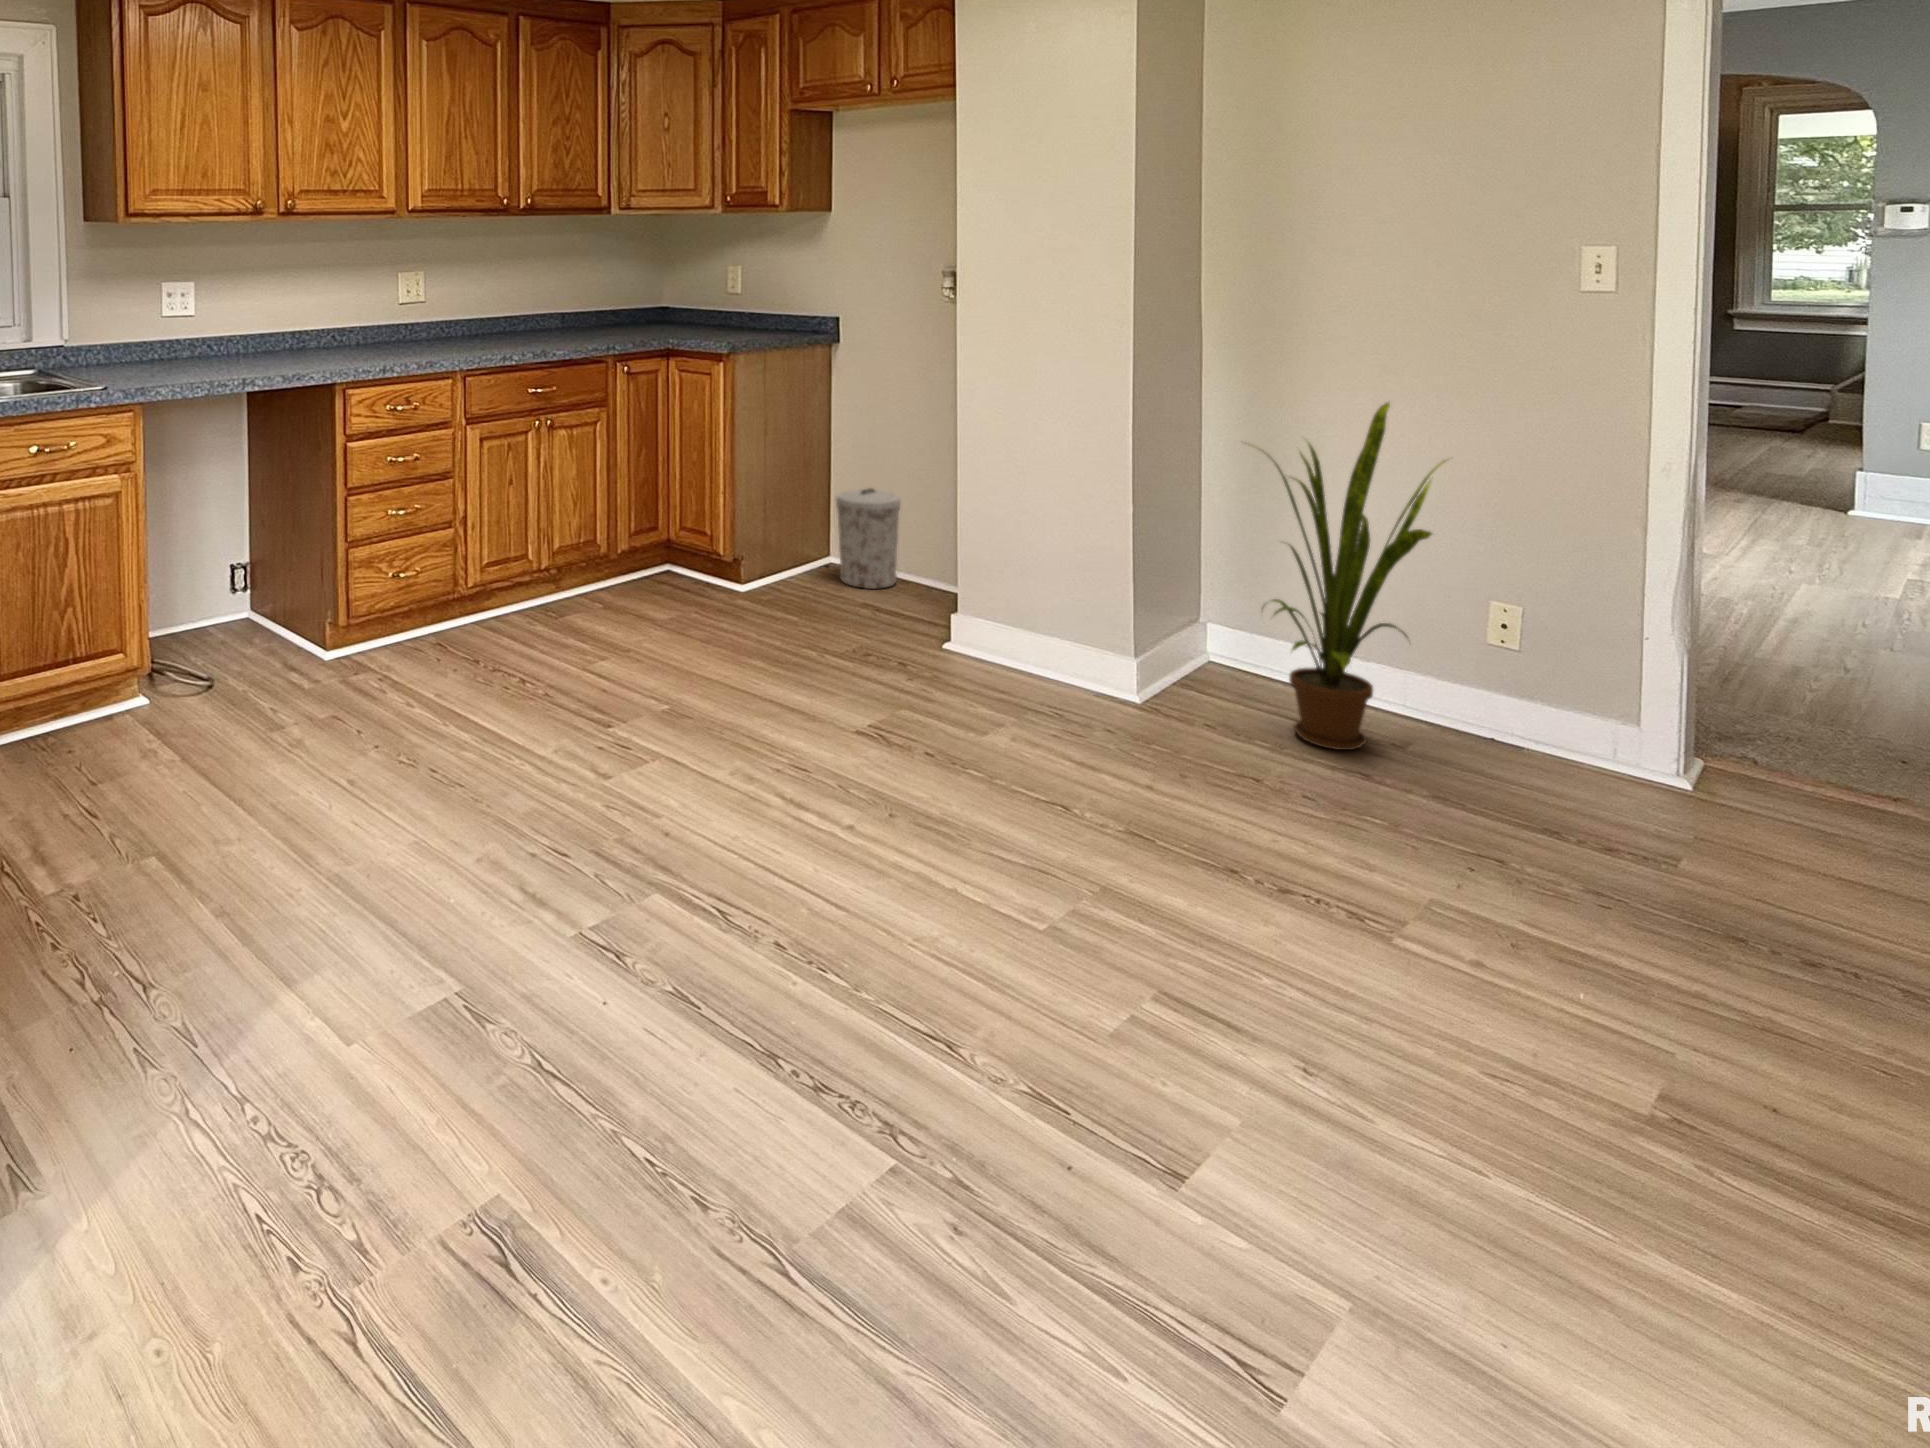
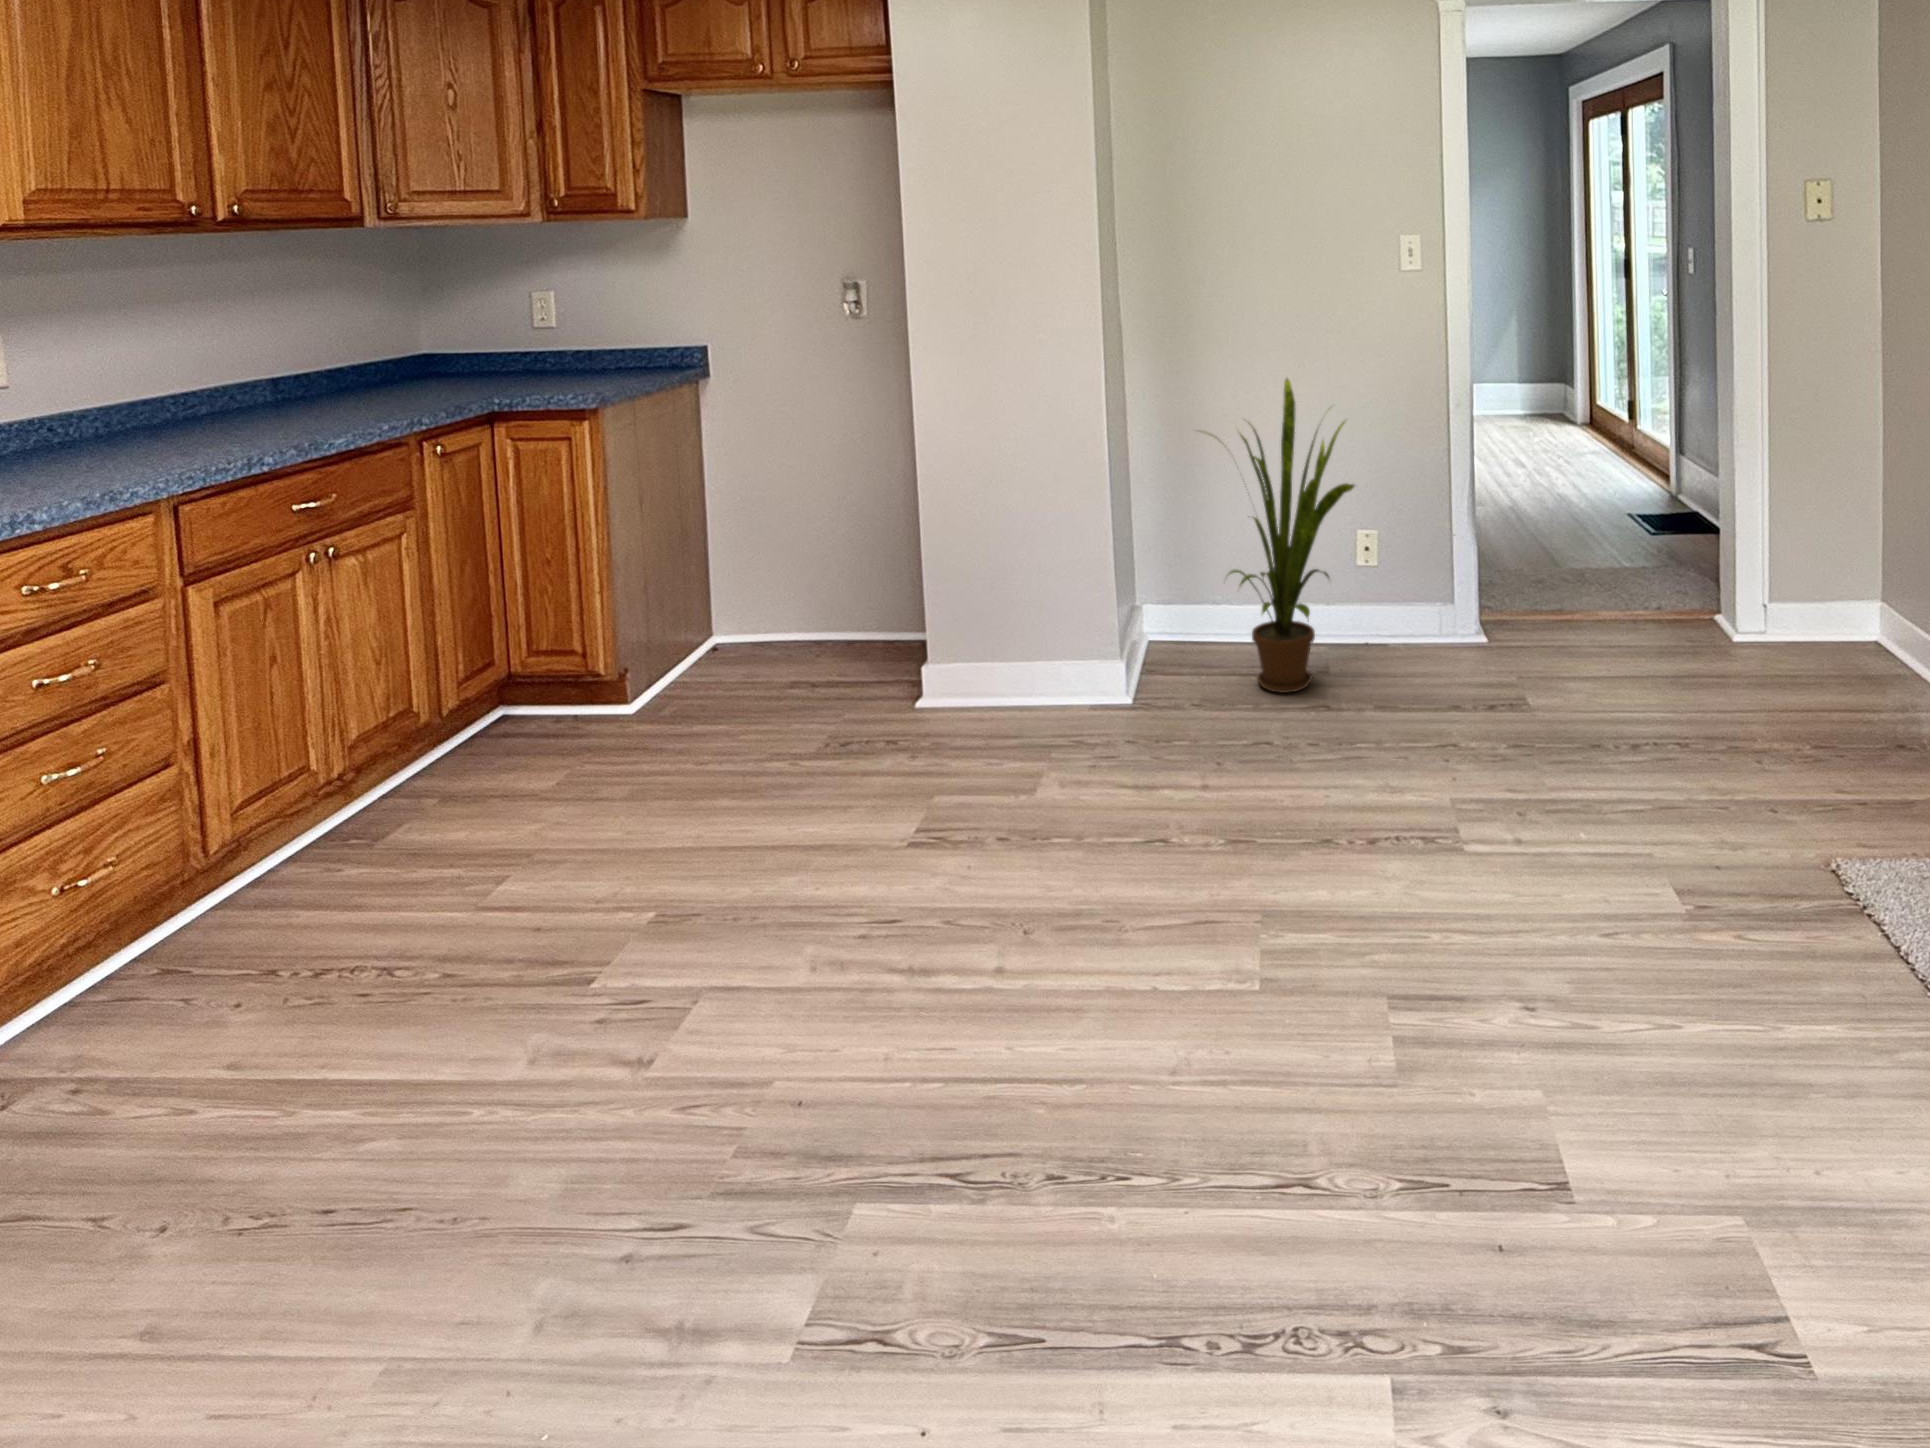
trash can: present [836,488,901,589] -> none [734,544,813,664]

